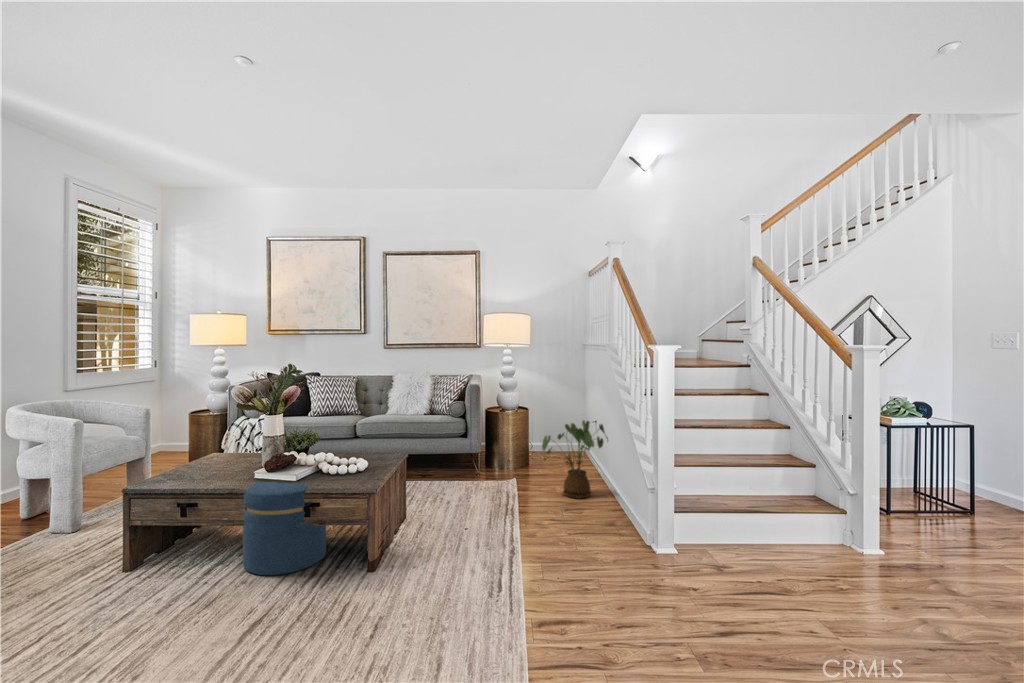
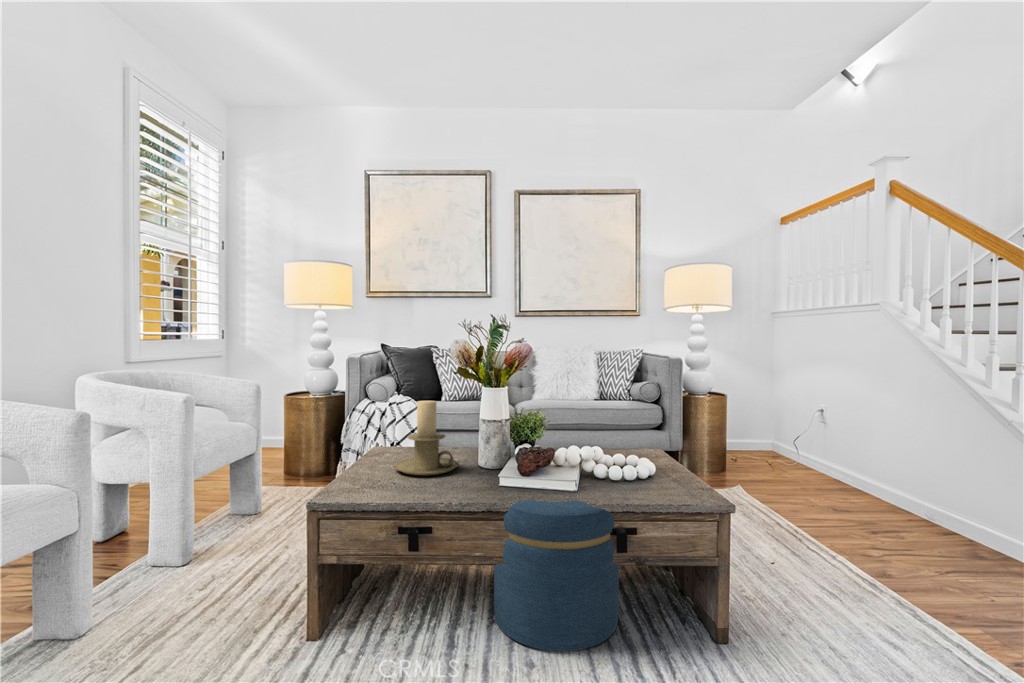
house plant: present [542,420,608,498] -> none [808,404,912,515]
candle holder: none [200,424,248,472] -> present [394,401,459,476]

